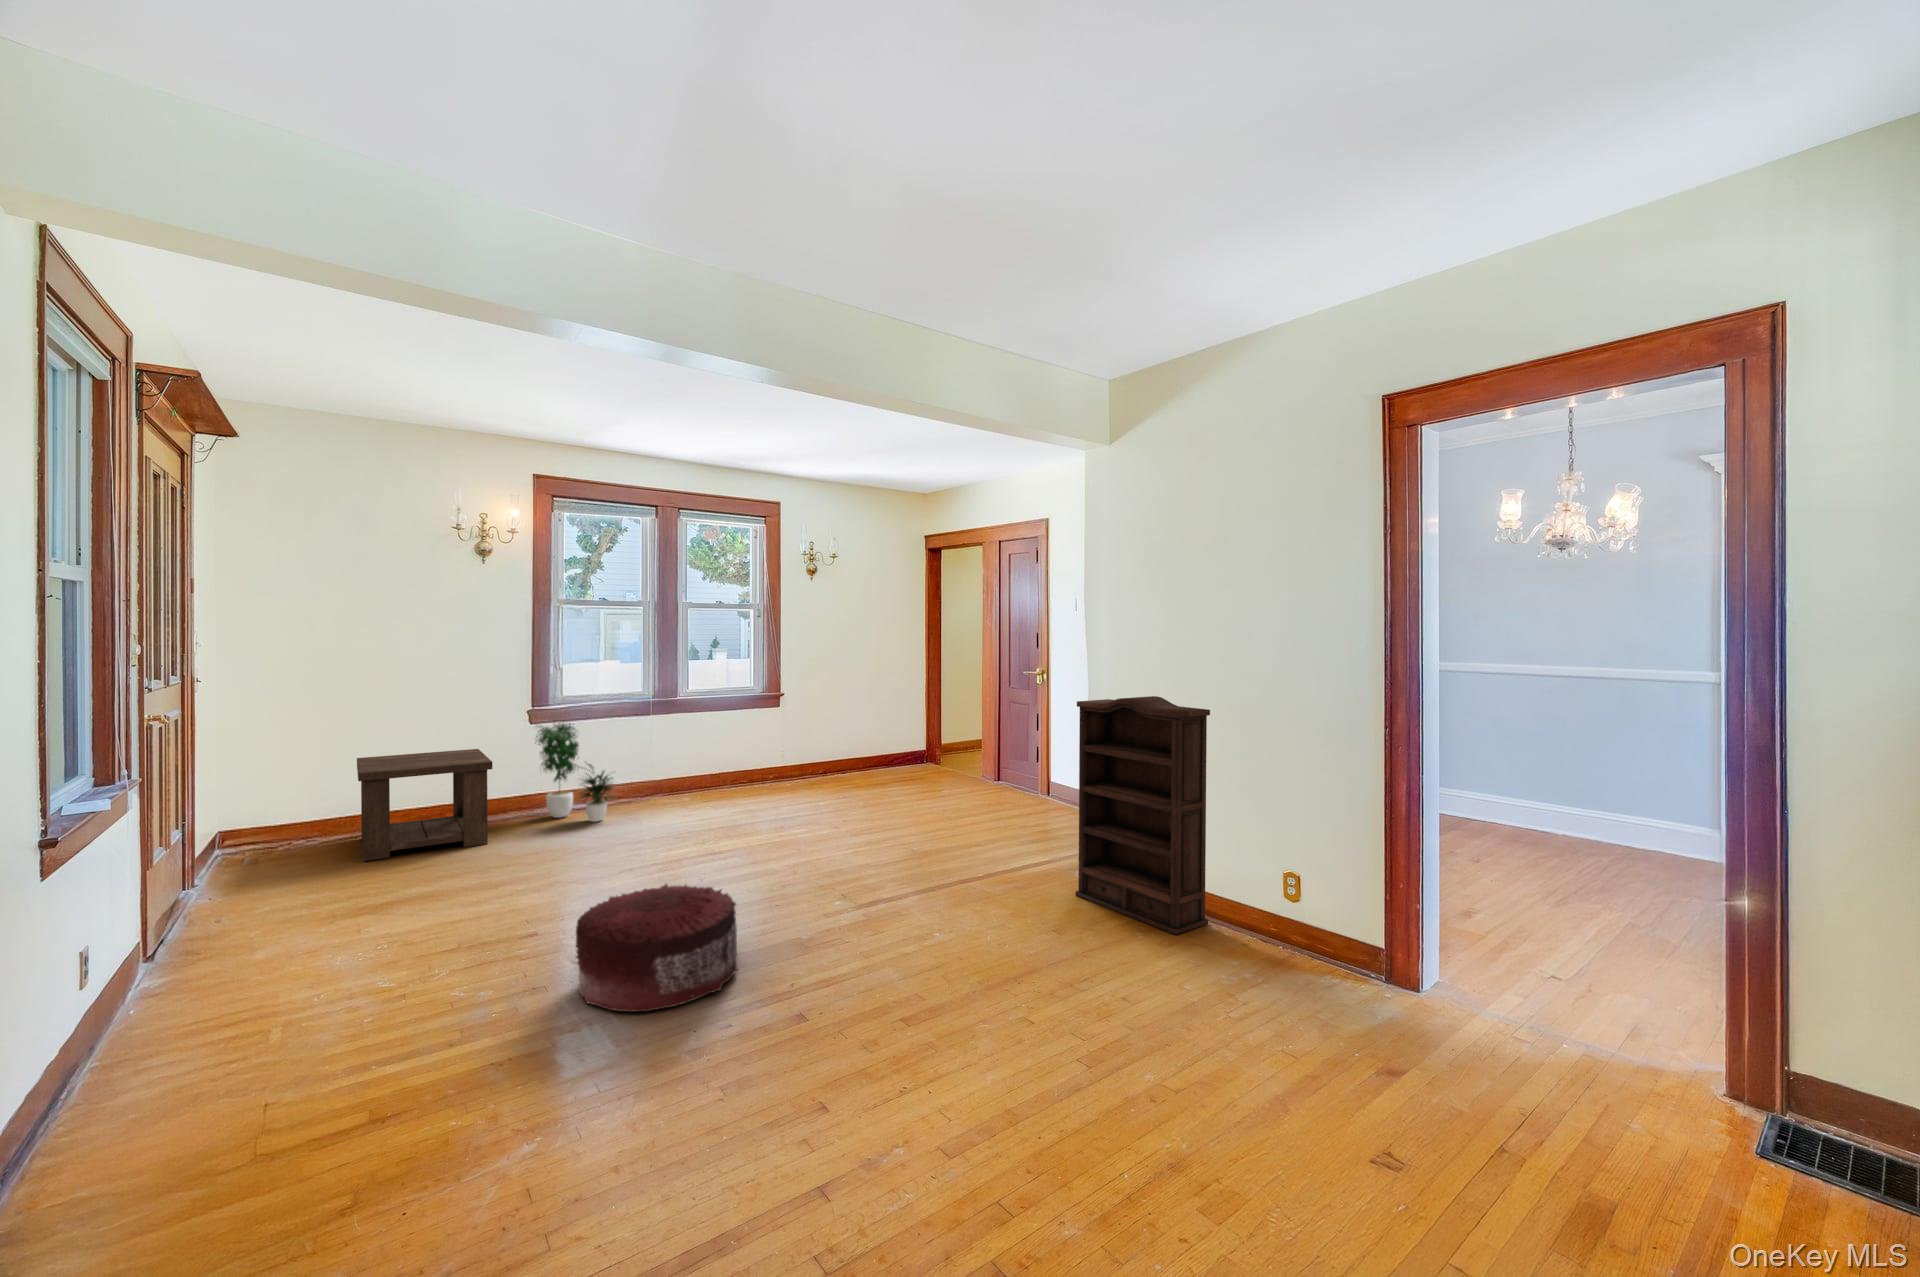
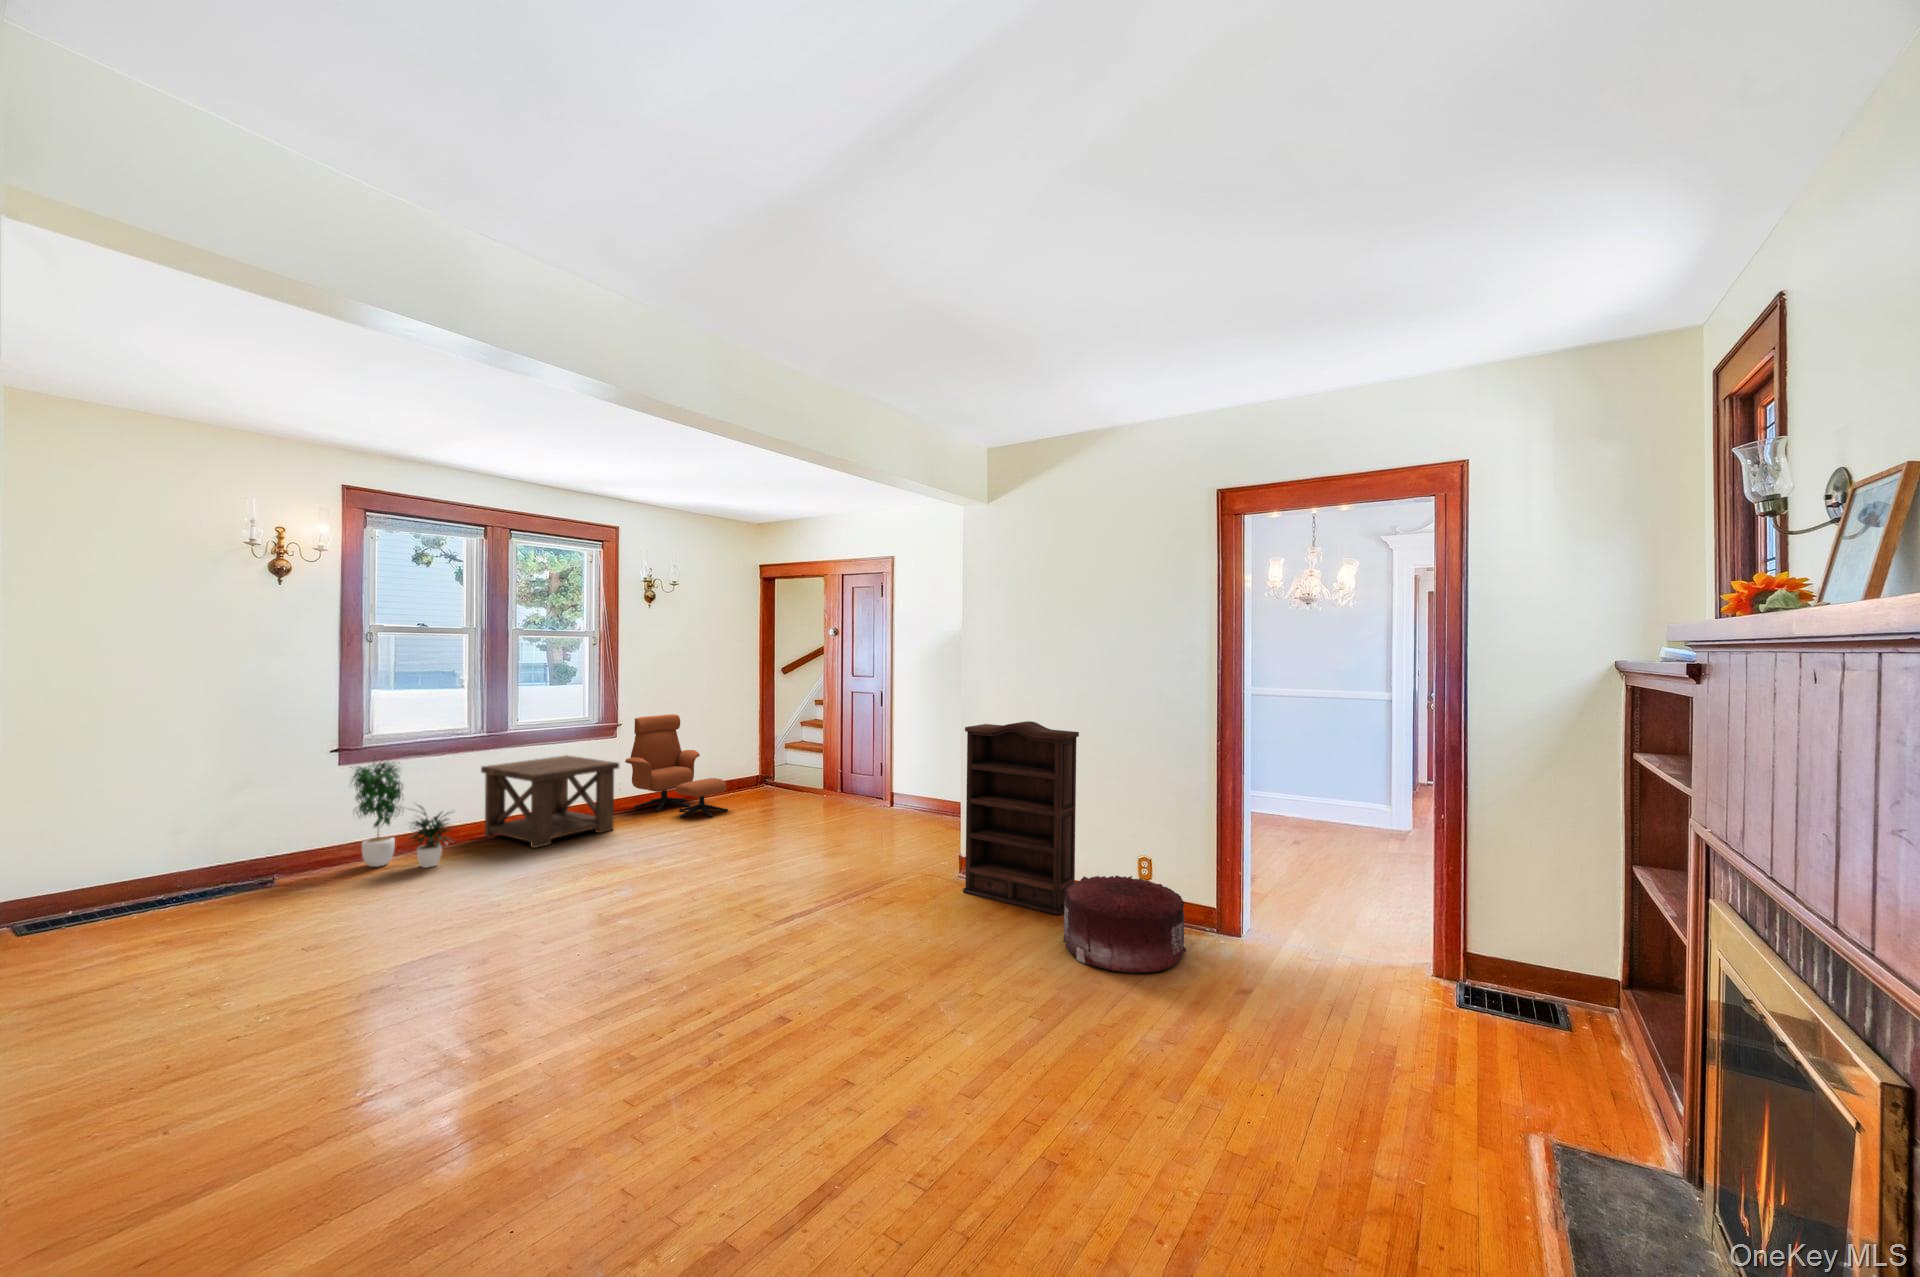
lounge chair: none [790,689,884,795] -> present [625,714,728,817]
side table: present [357,749,492,861] -> present [481,755,619,848]
pouf: present [576,884,738,1012] -> present [1063,876,1186,973]

